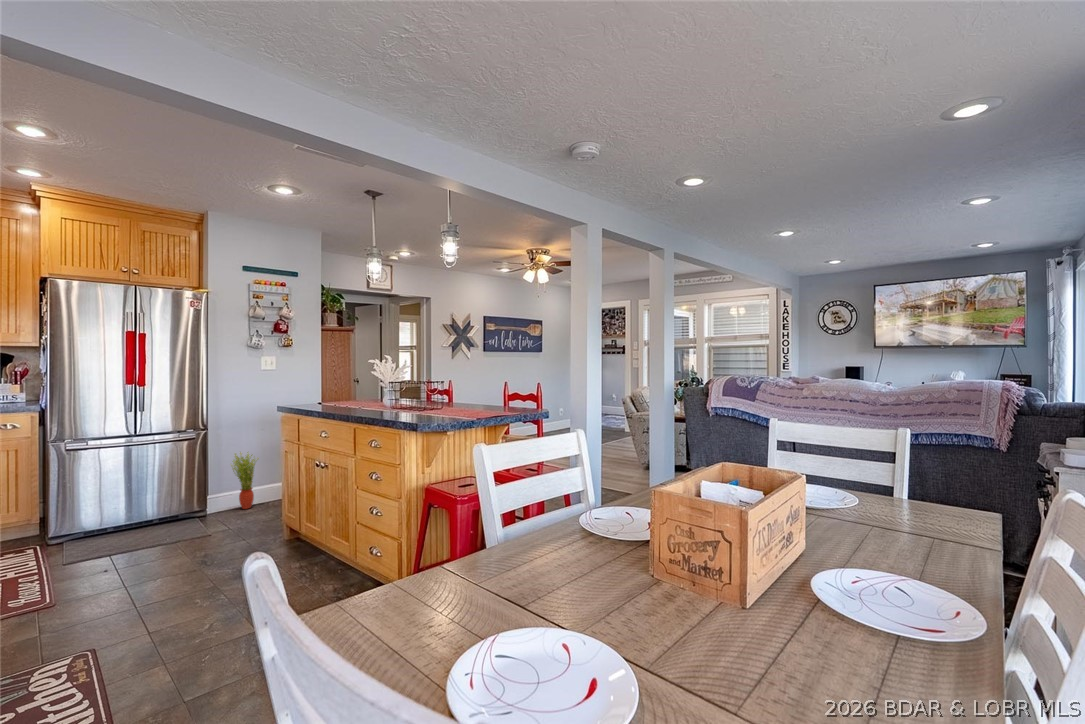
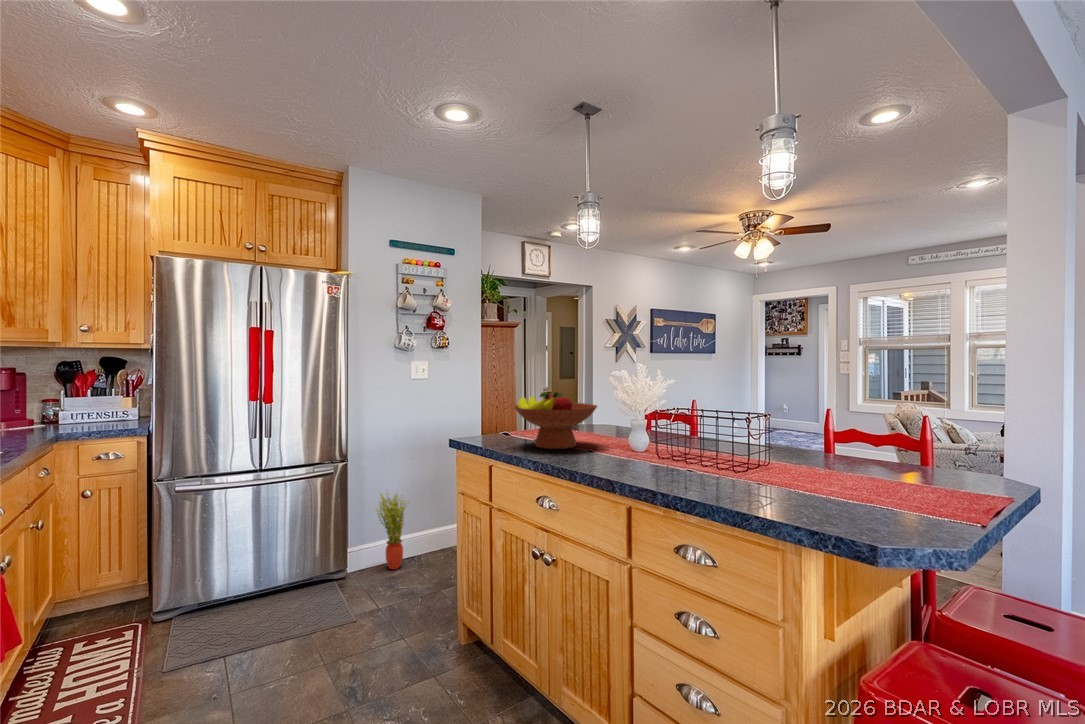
fruit bowl: none [311,374,367,408] -> present [514,392,597,449]

